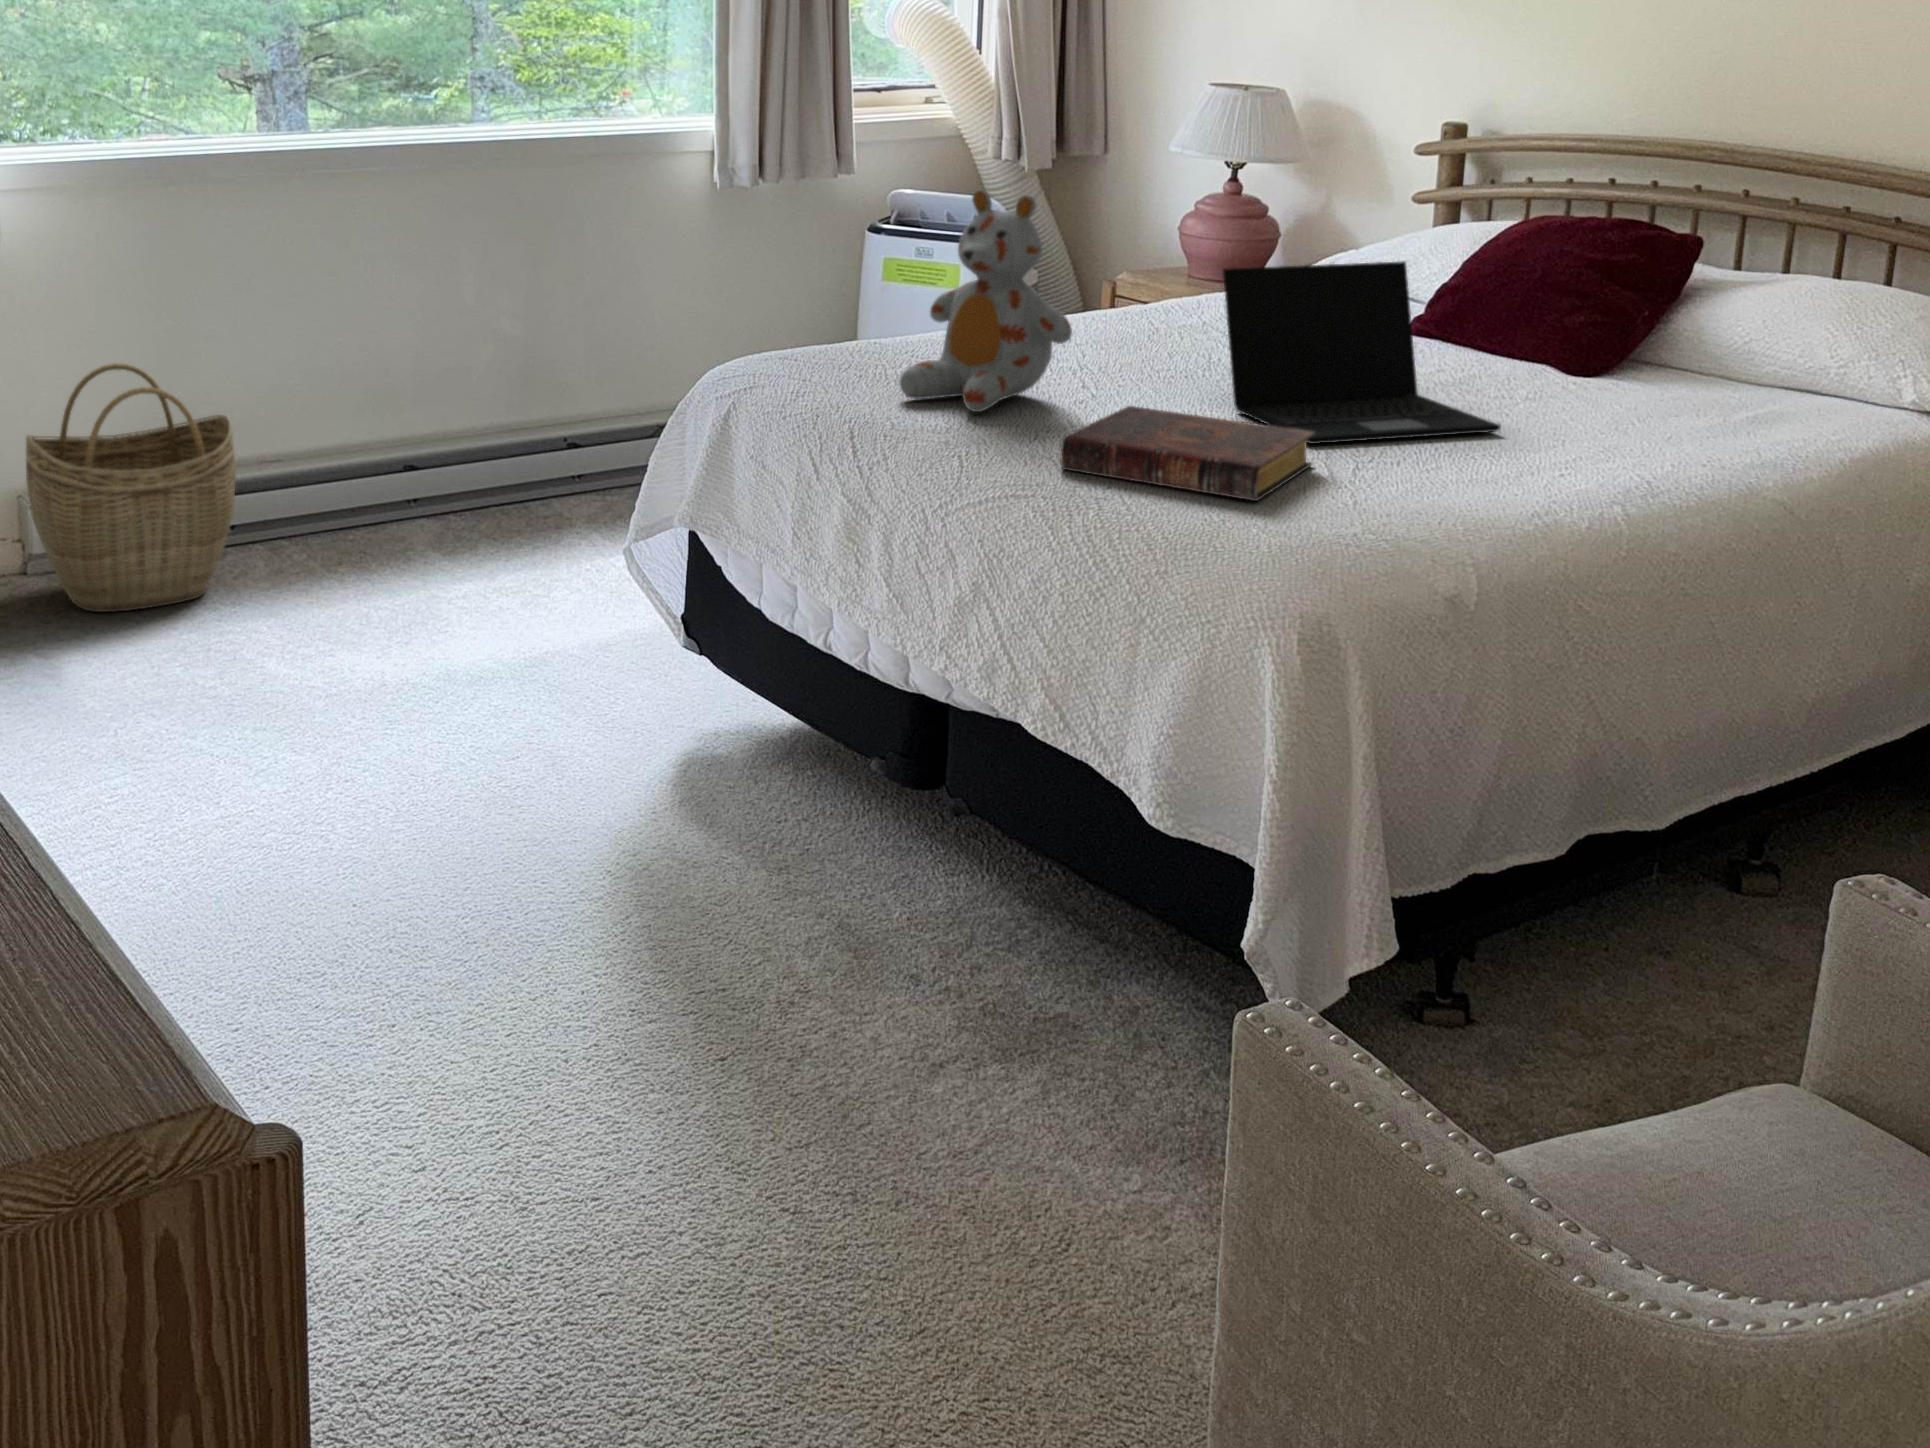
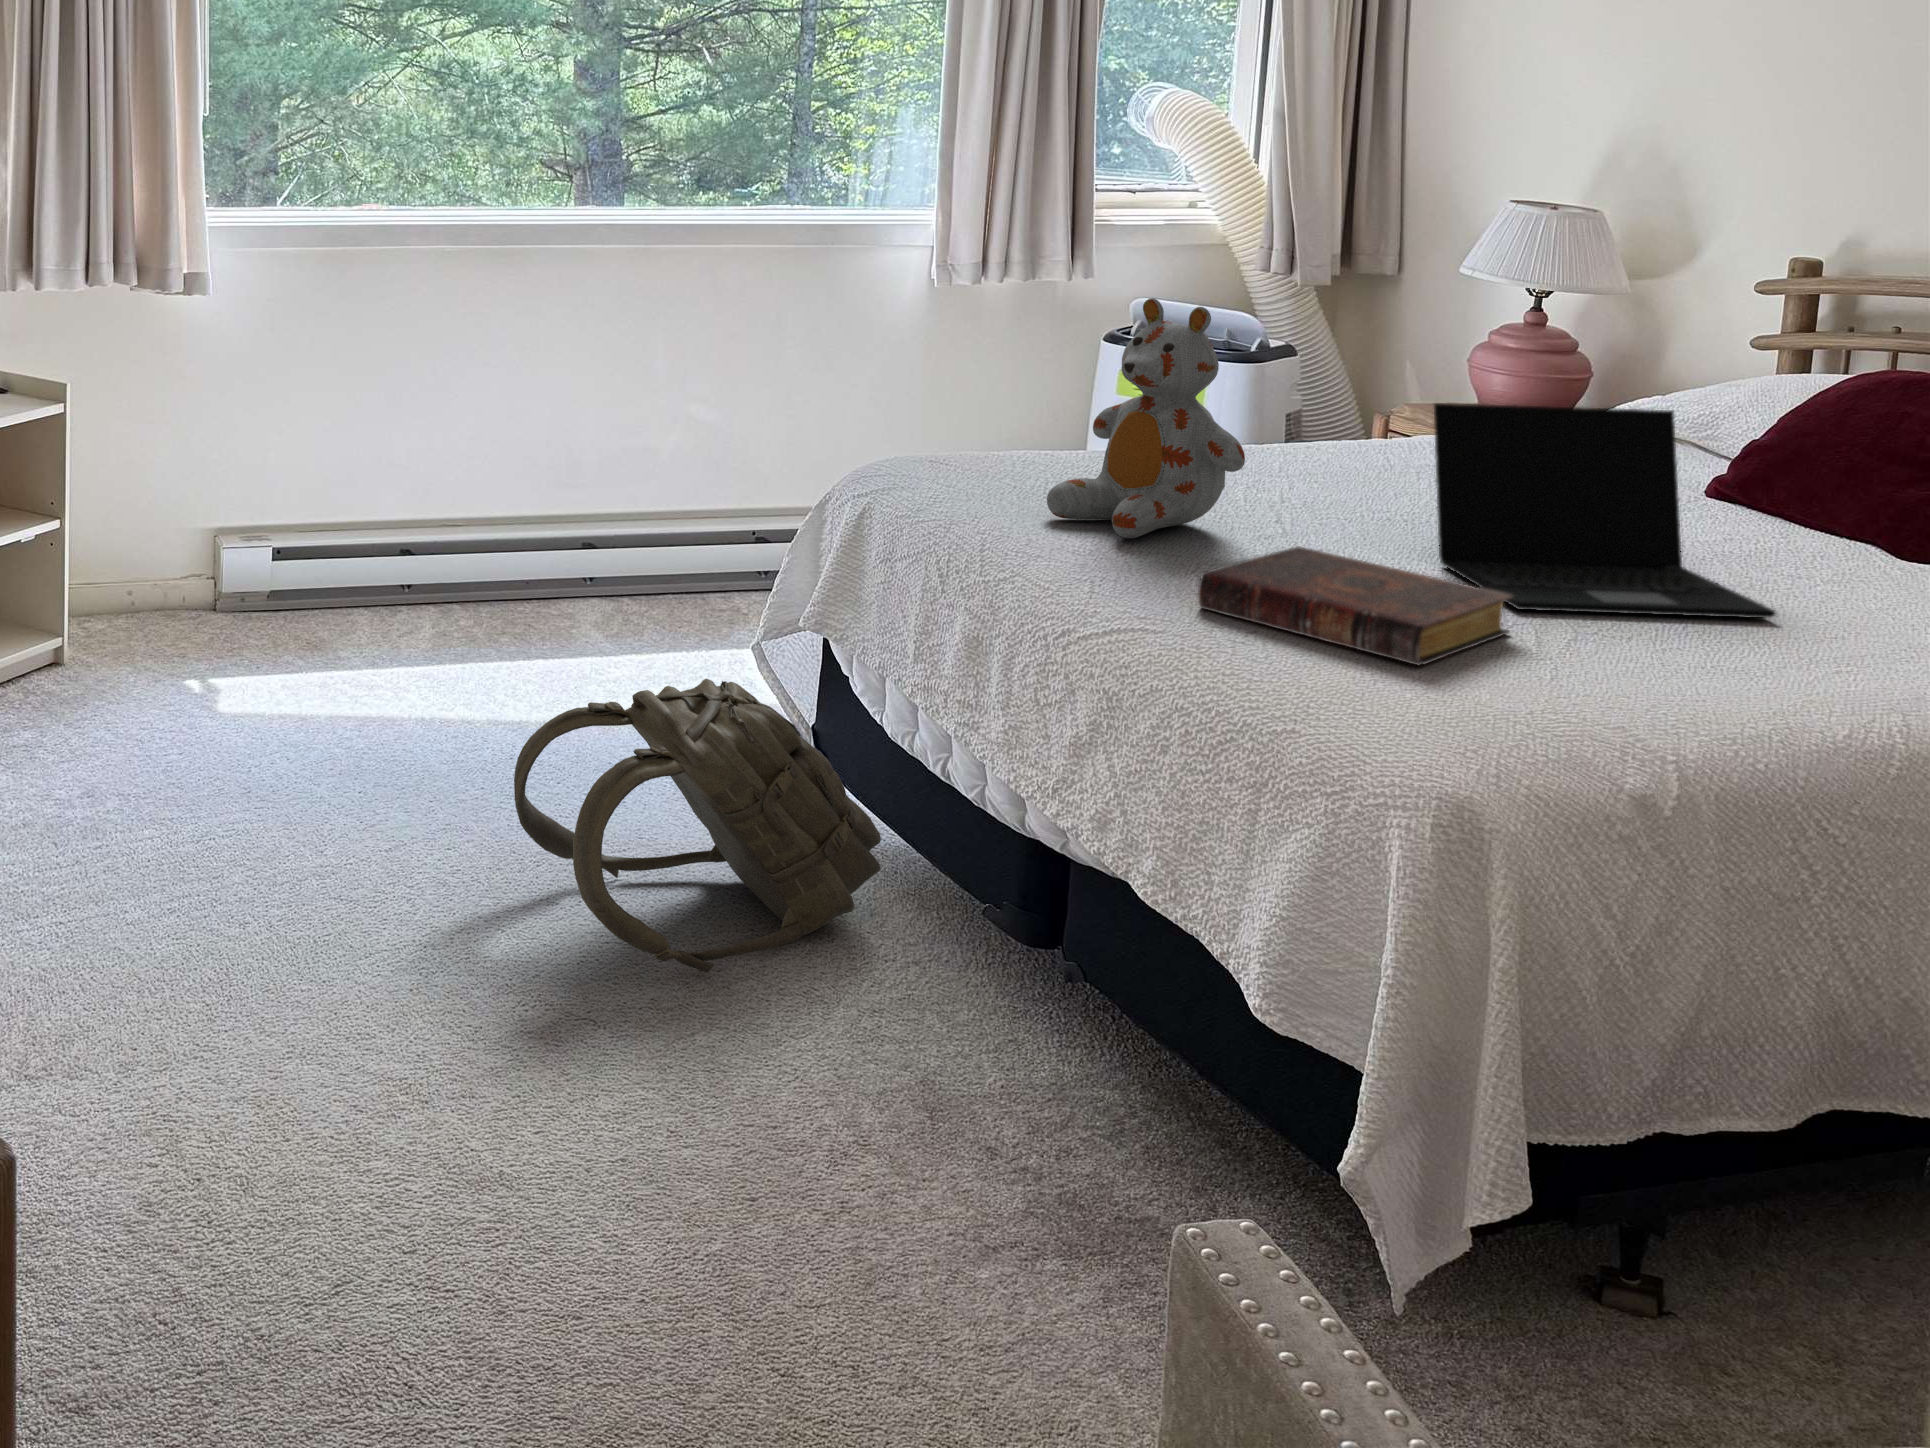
woven basket: present [26,363,236,612] -> none [211,418,406,659]
backpack: none [415,583,767,859] -> present [514,679,881,972]

